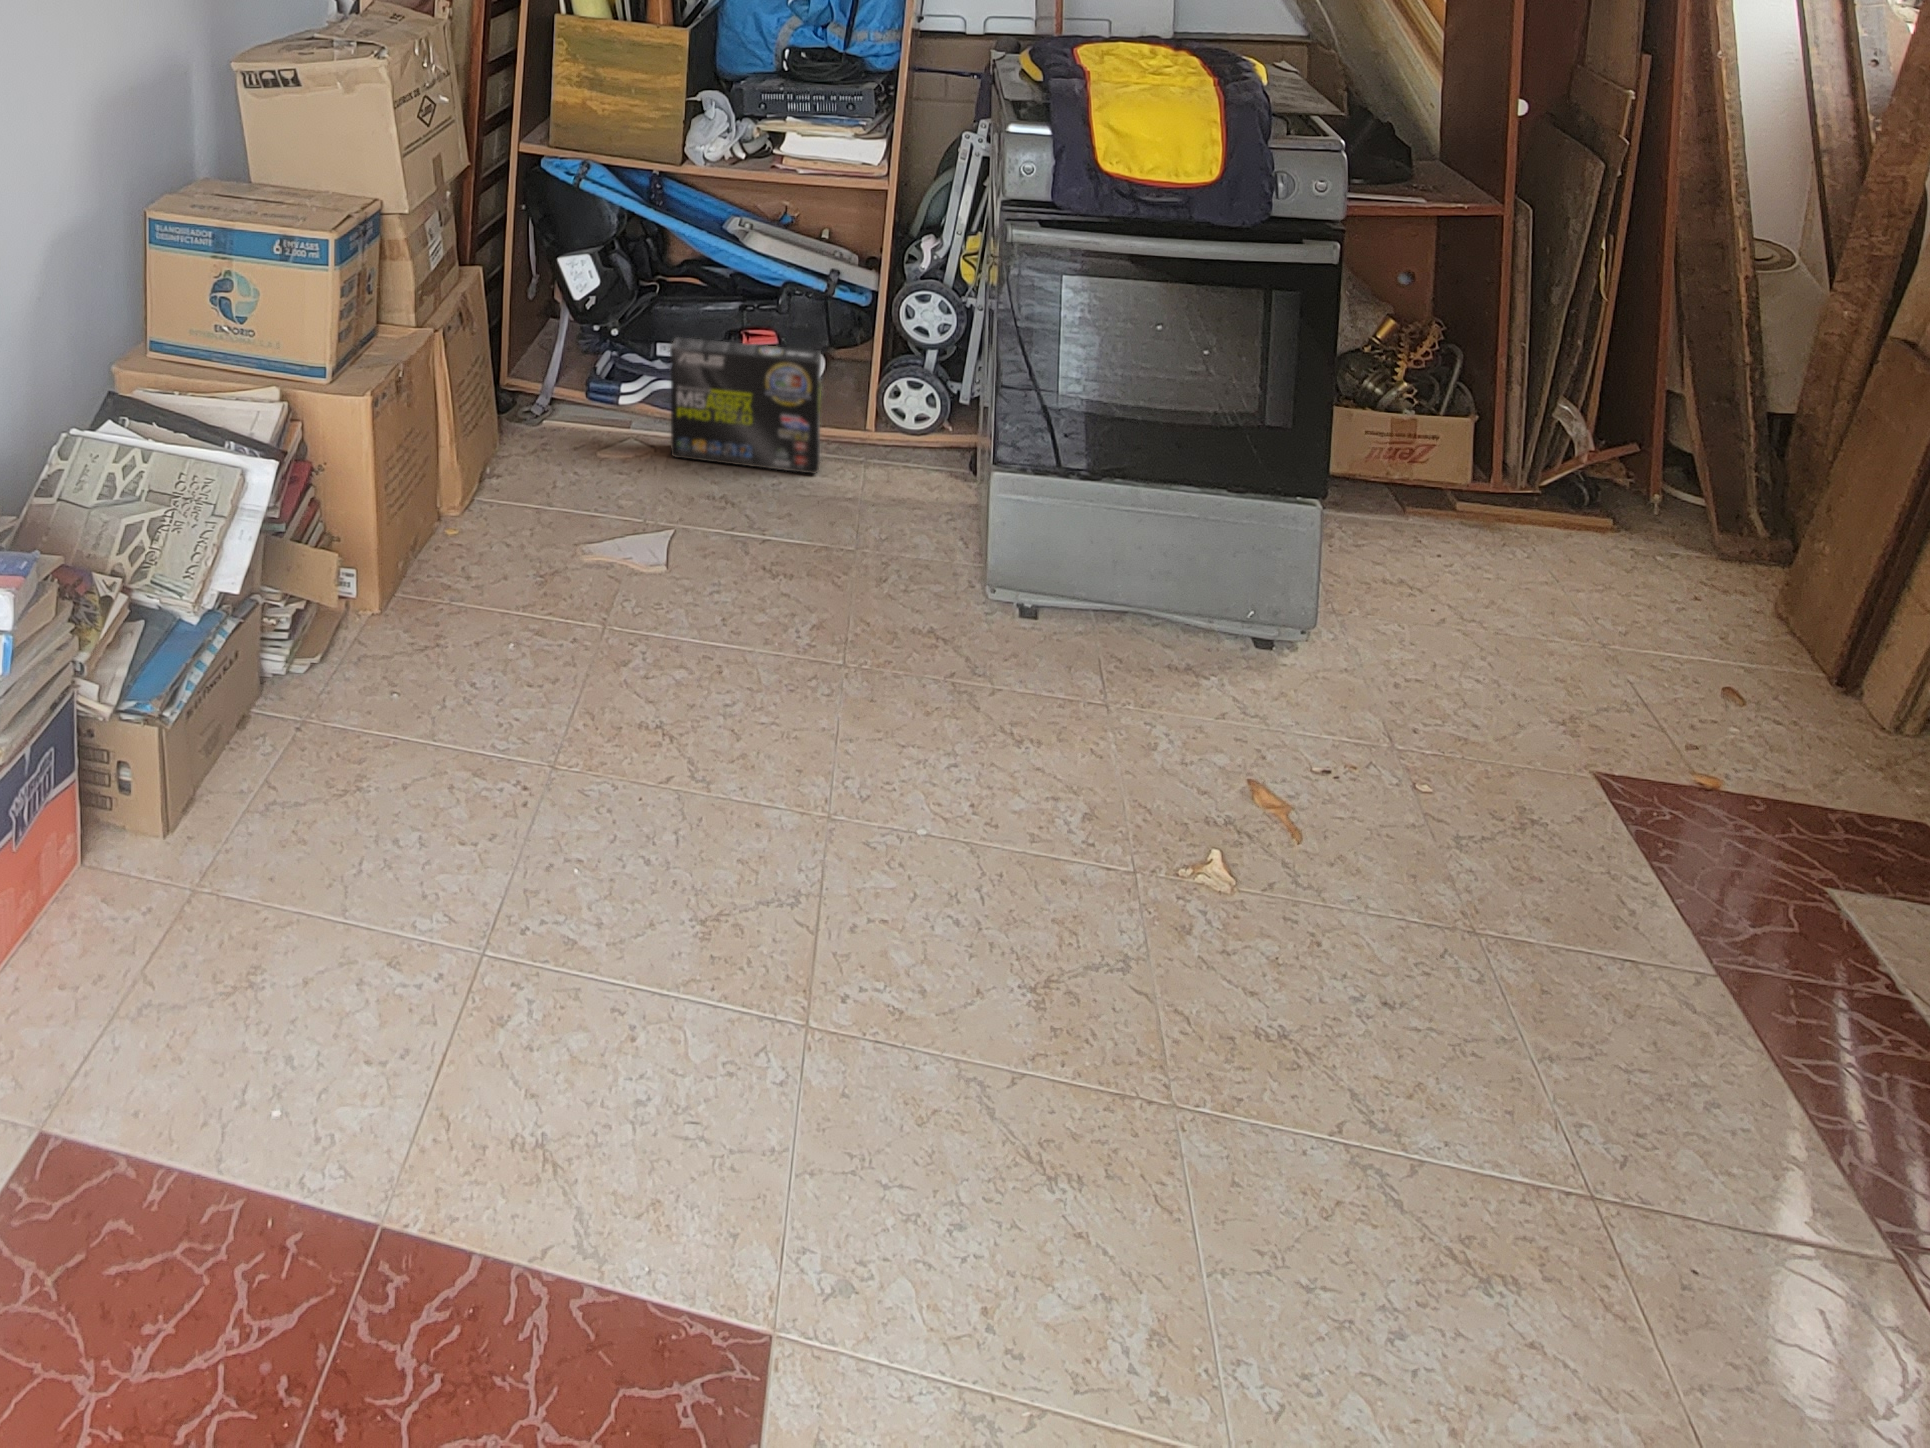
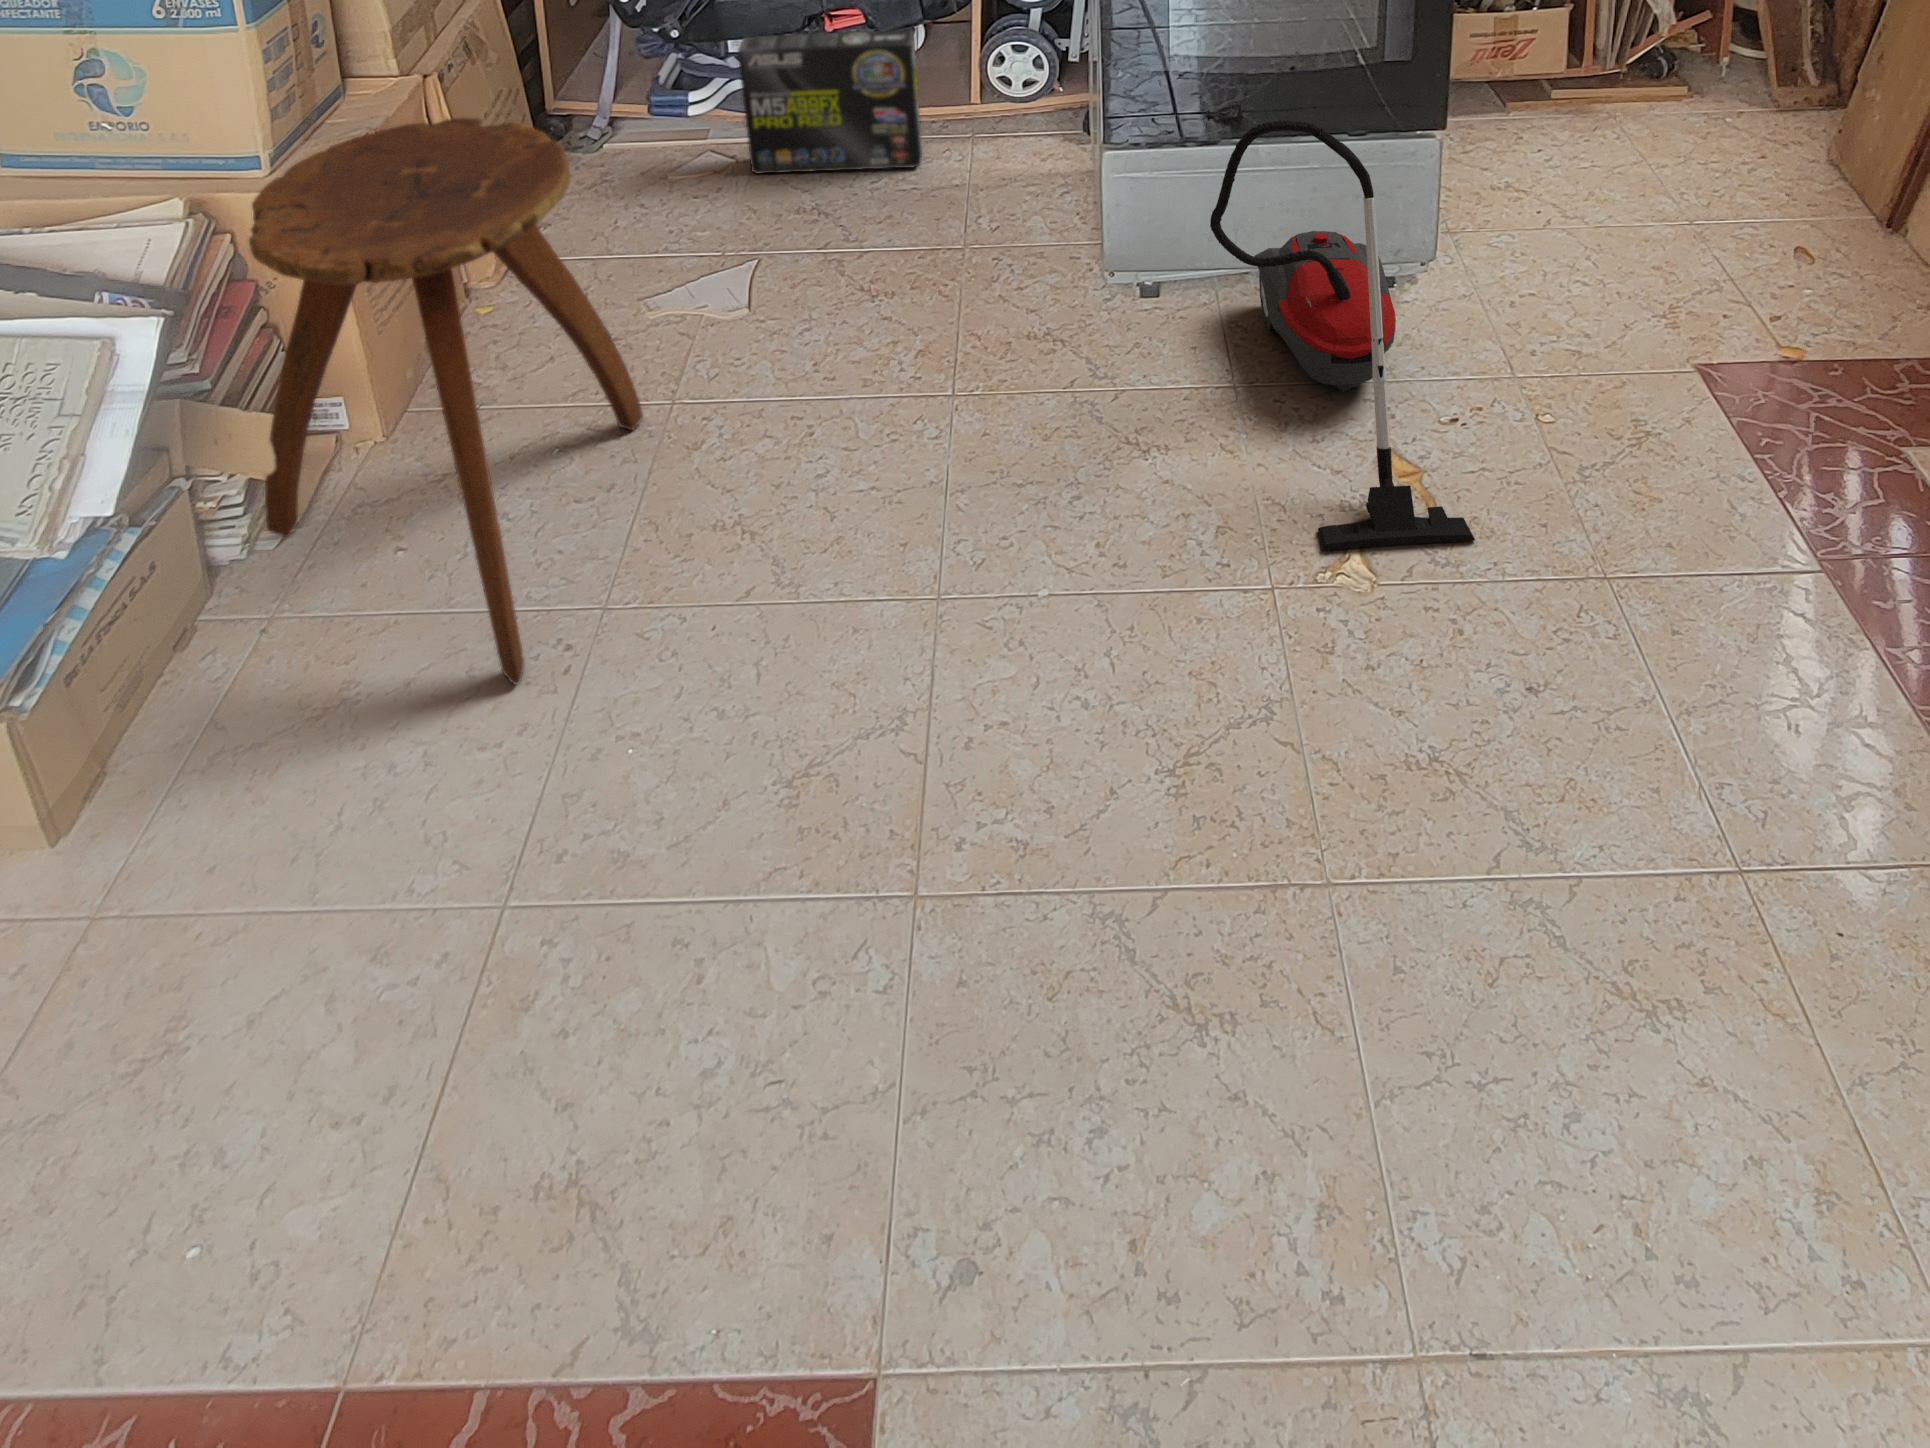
stool: none [304,351,584,803] -> present [249,118,643,684]
vacuum cleaner: none [1090,453,1345,882] -> present [1210,120,1475,551]

